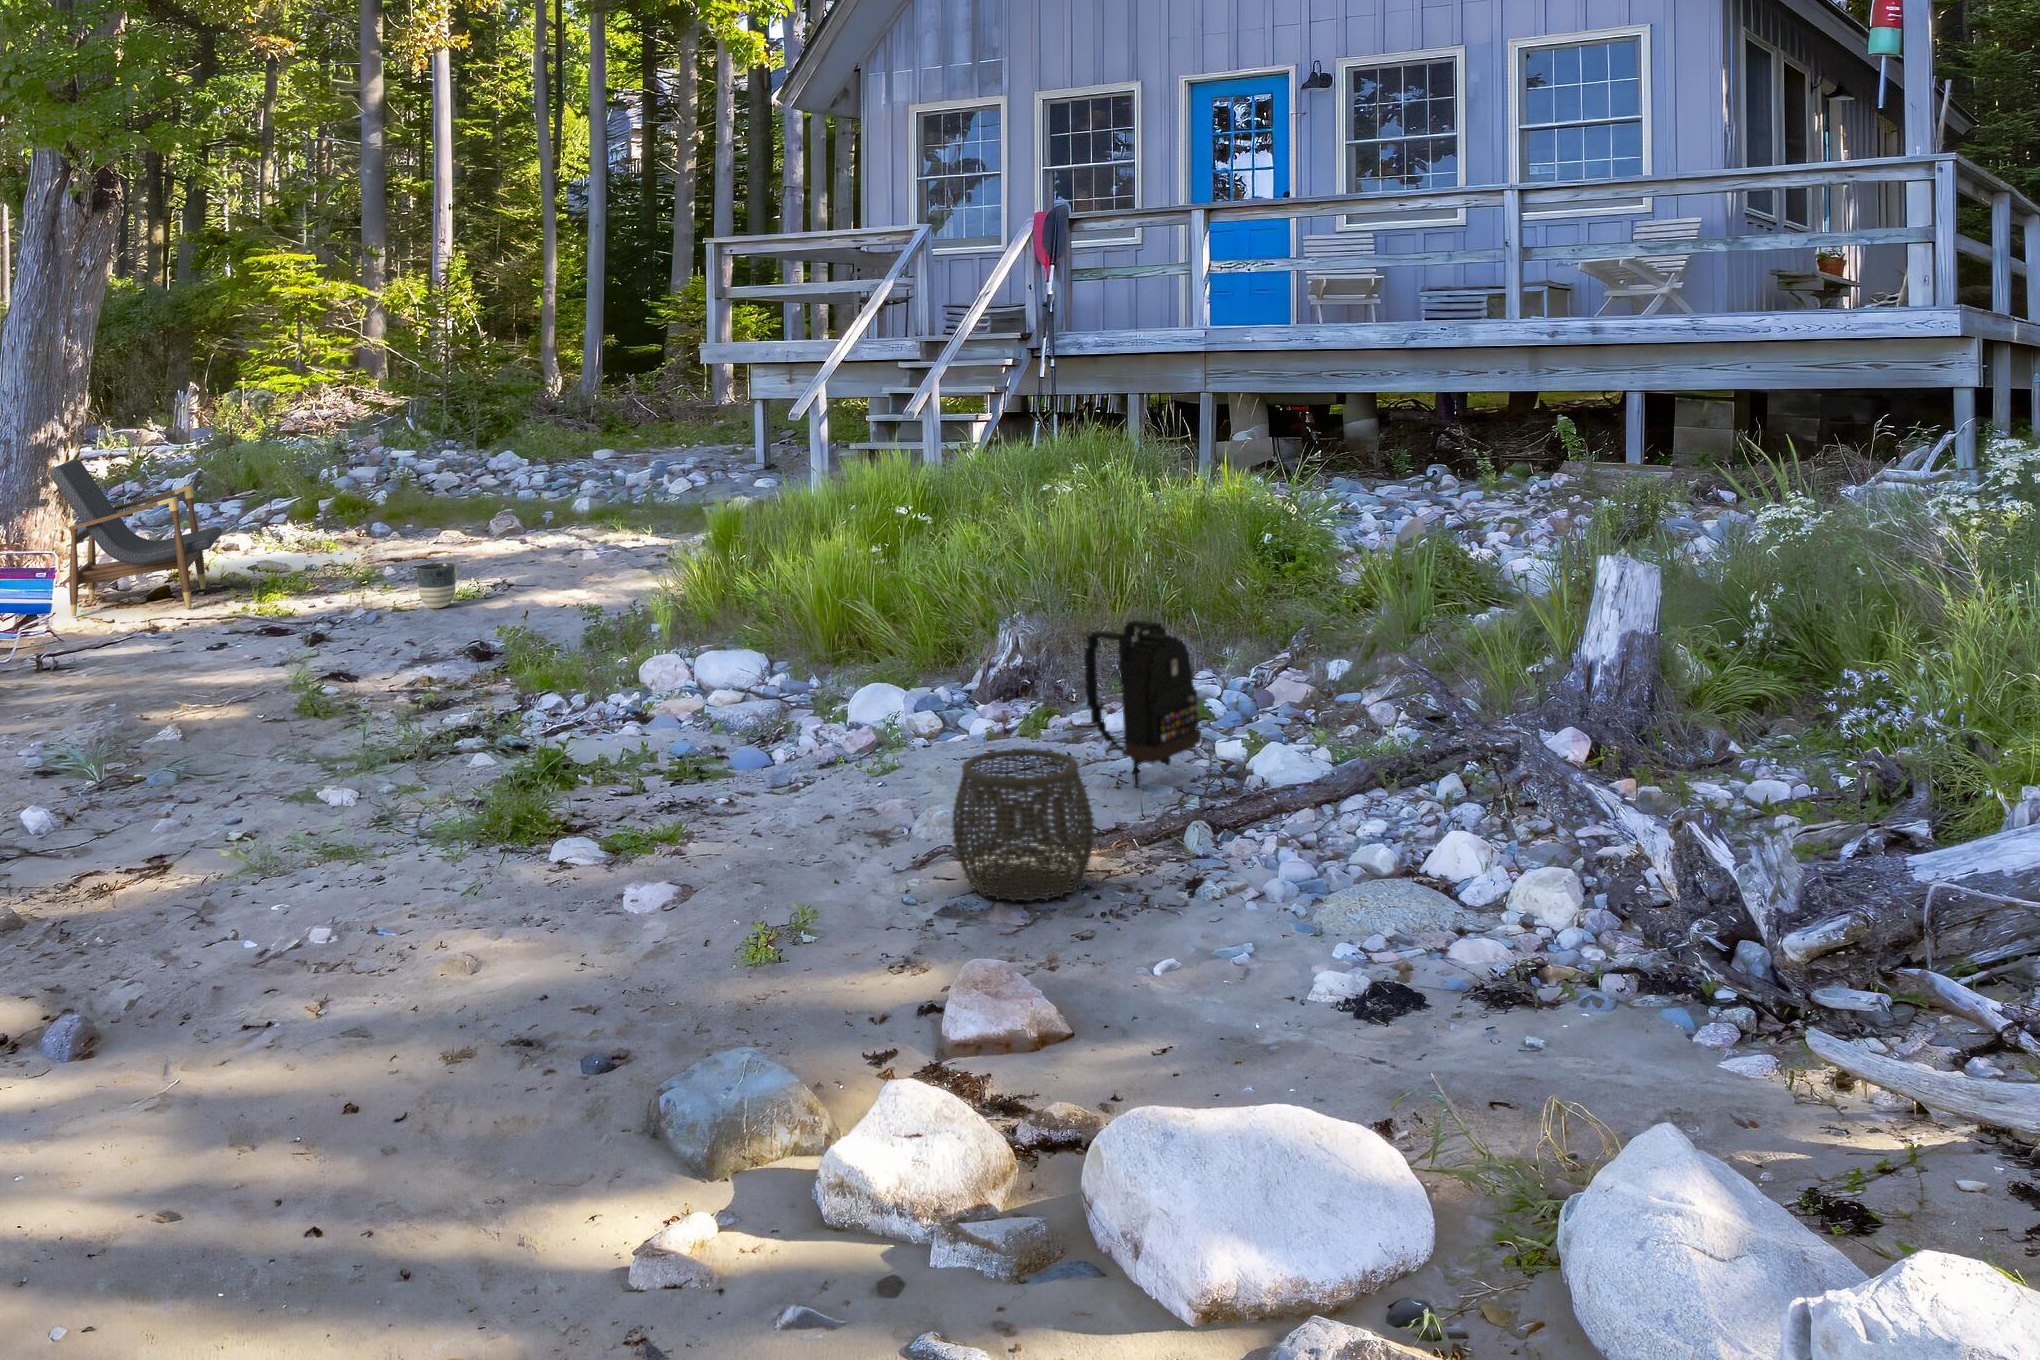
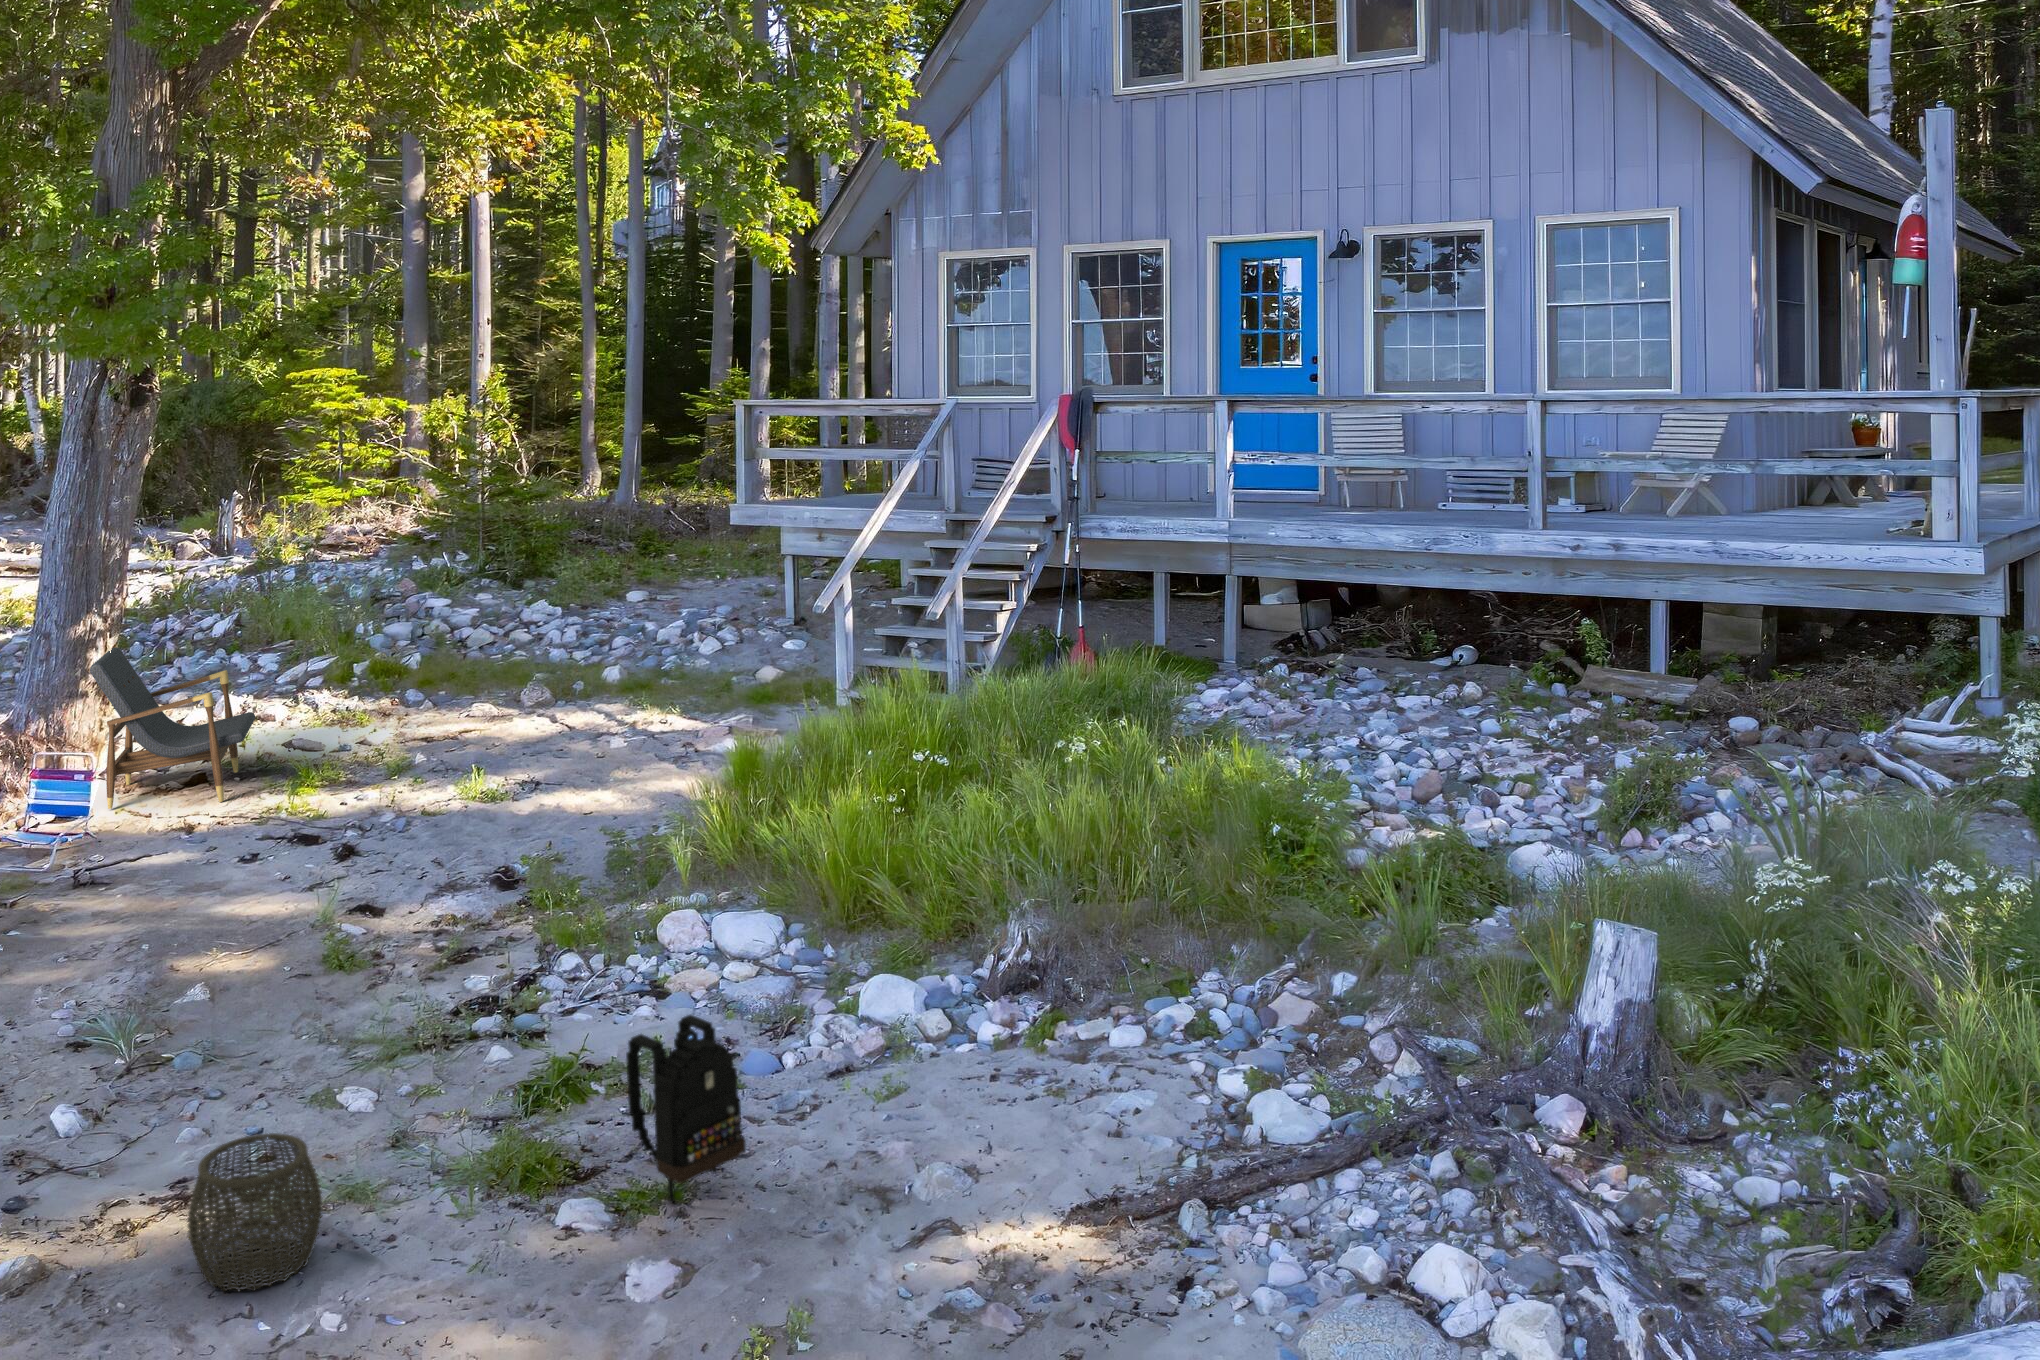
planter: present [416,563,455,608] -> none [442,766,479,813]
backpack: present [1084,620,1201,787] -> present [626,1015,746,1203]
woven basket: present [952,749,1095,901] -> present [187,1133,323,1291]

